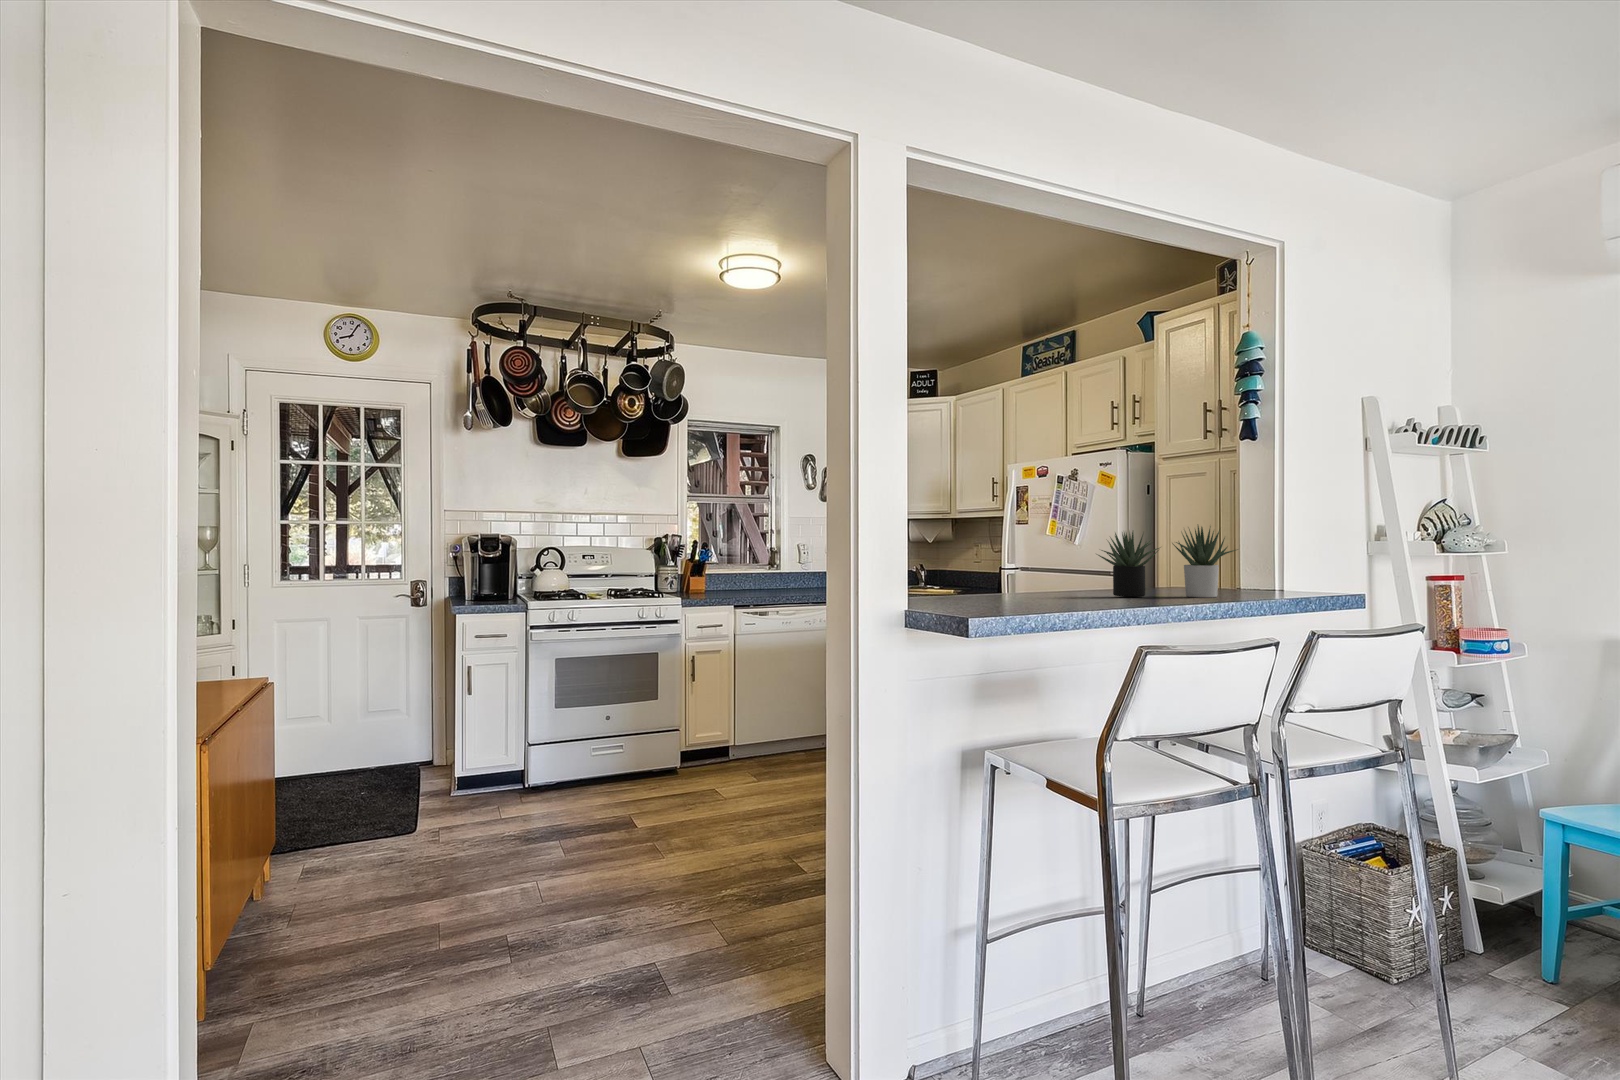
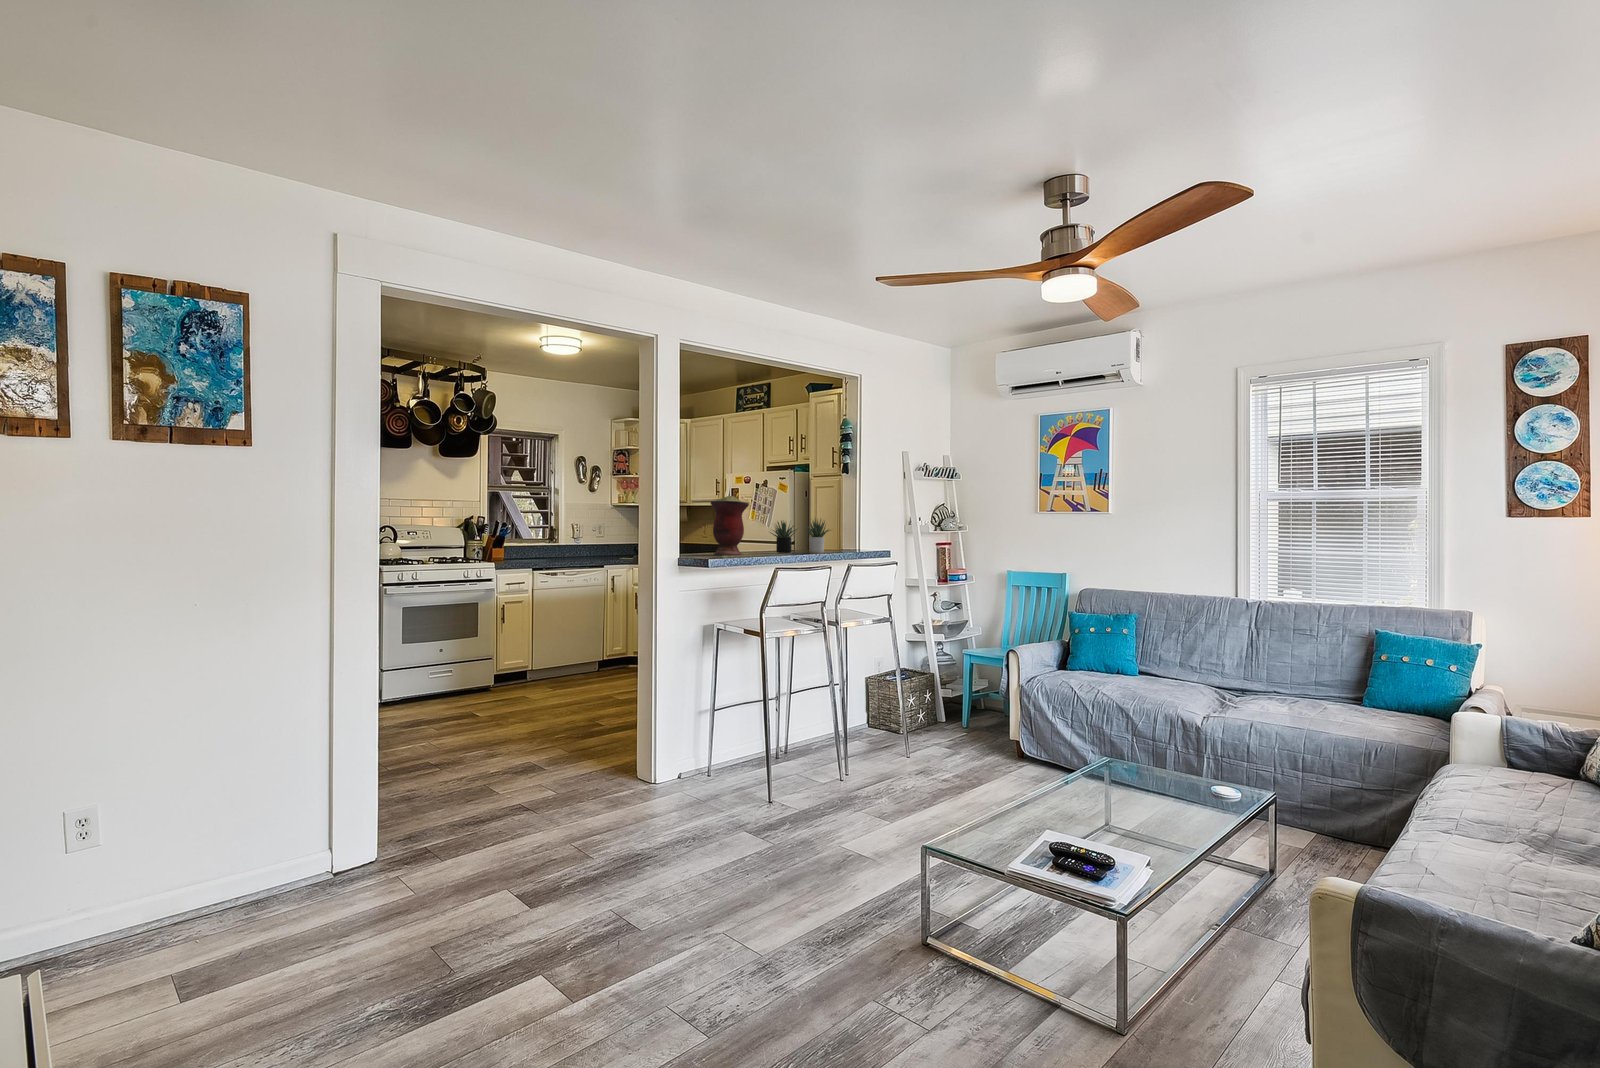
vase: none [979,484,1057,601] -> present [711,496,749,555]

